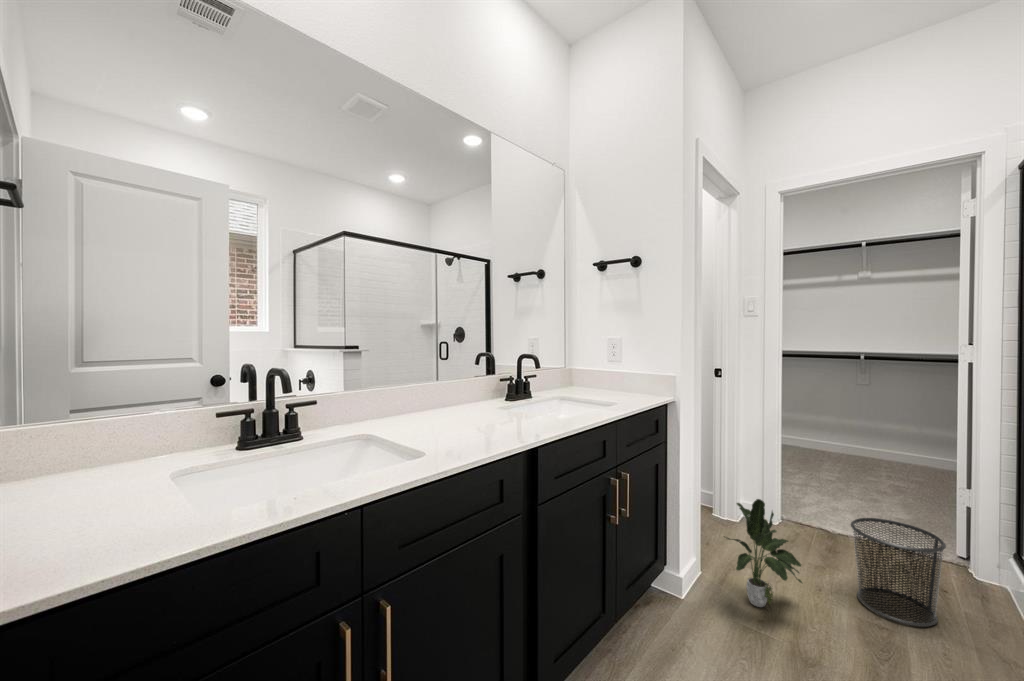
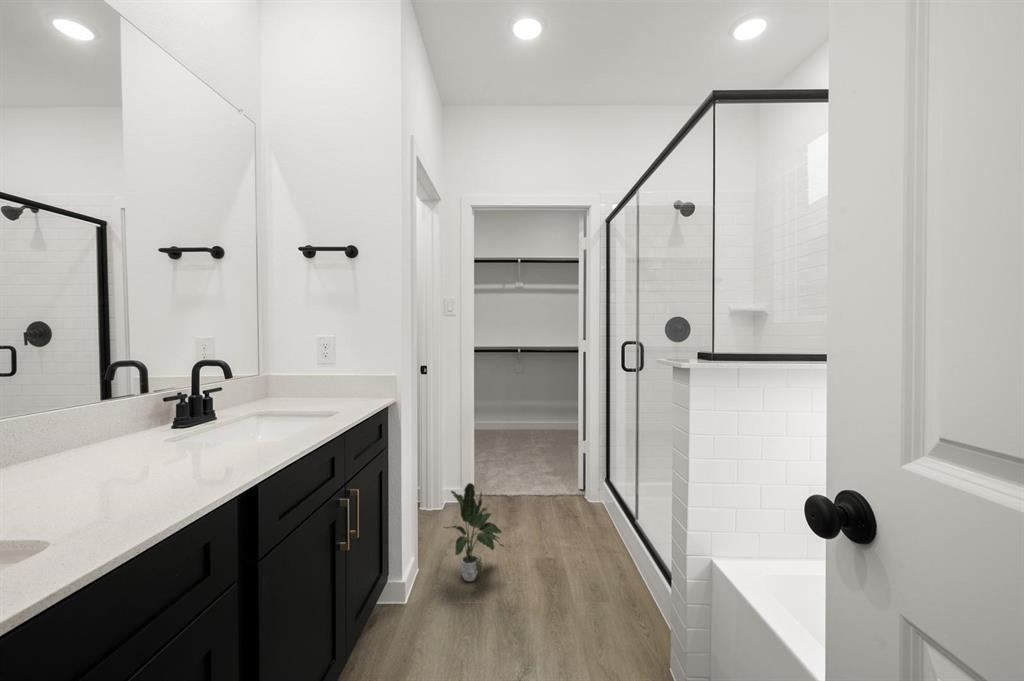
waste bin: present [851,518,946,627] -> none [530,475,584,552]

